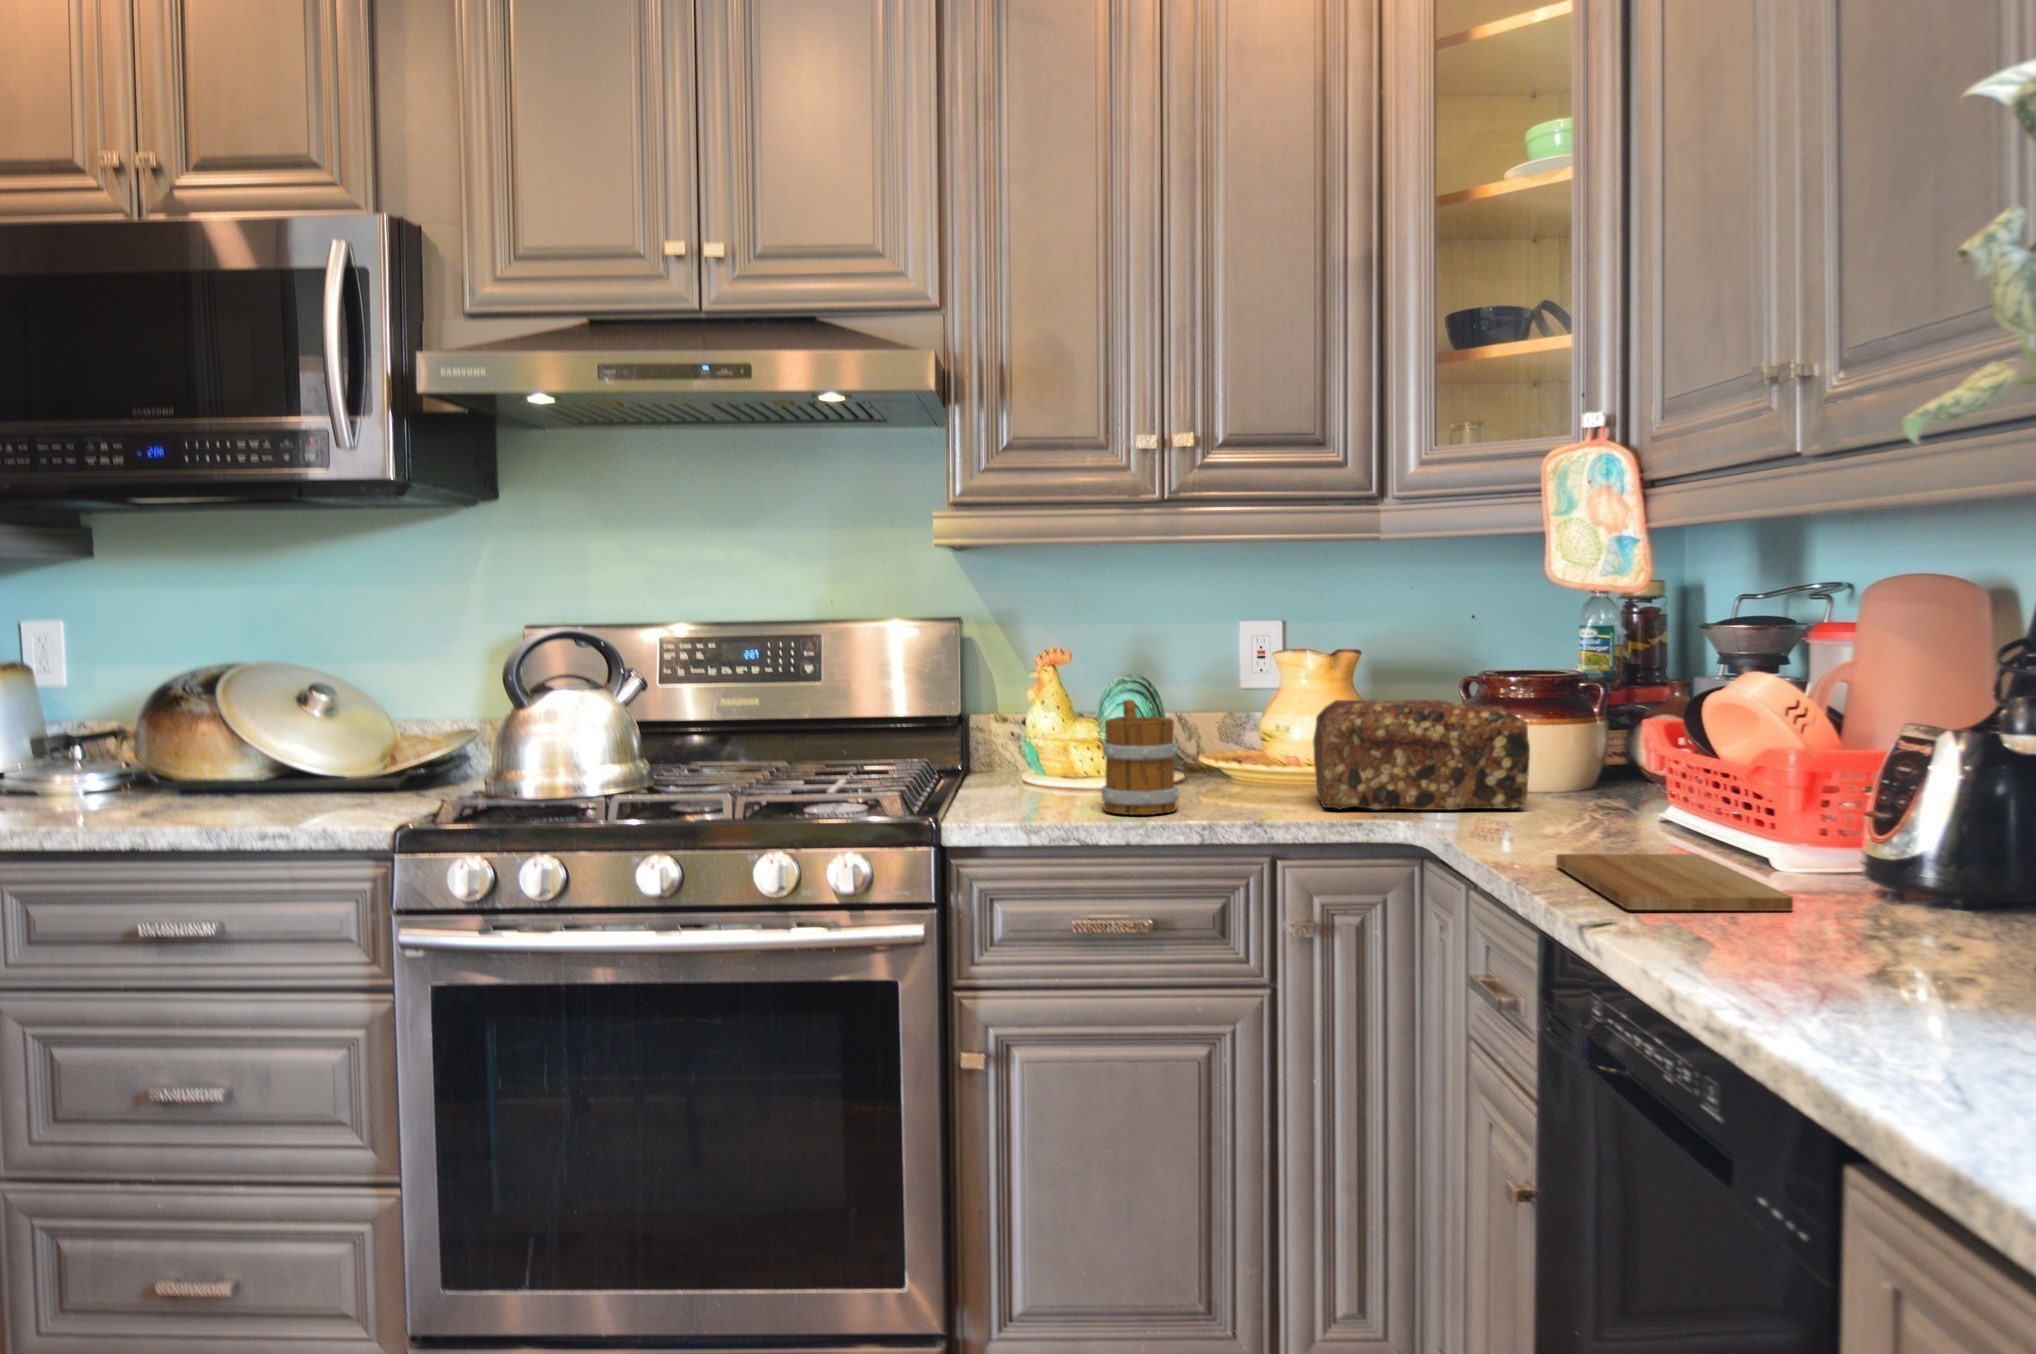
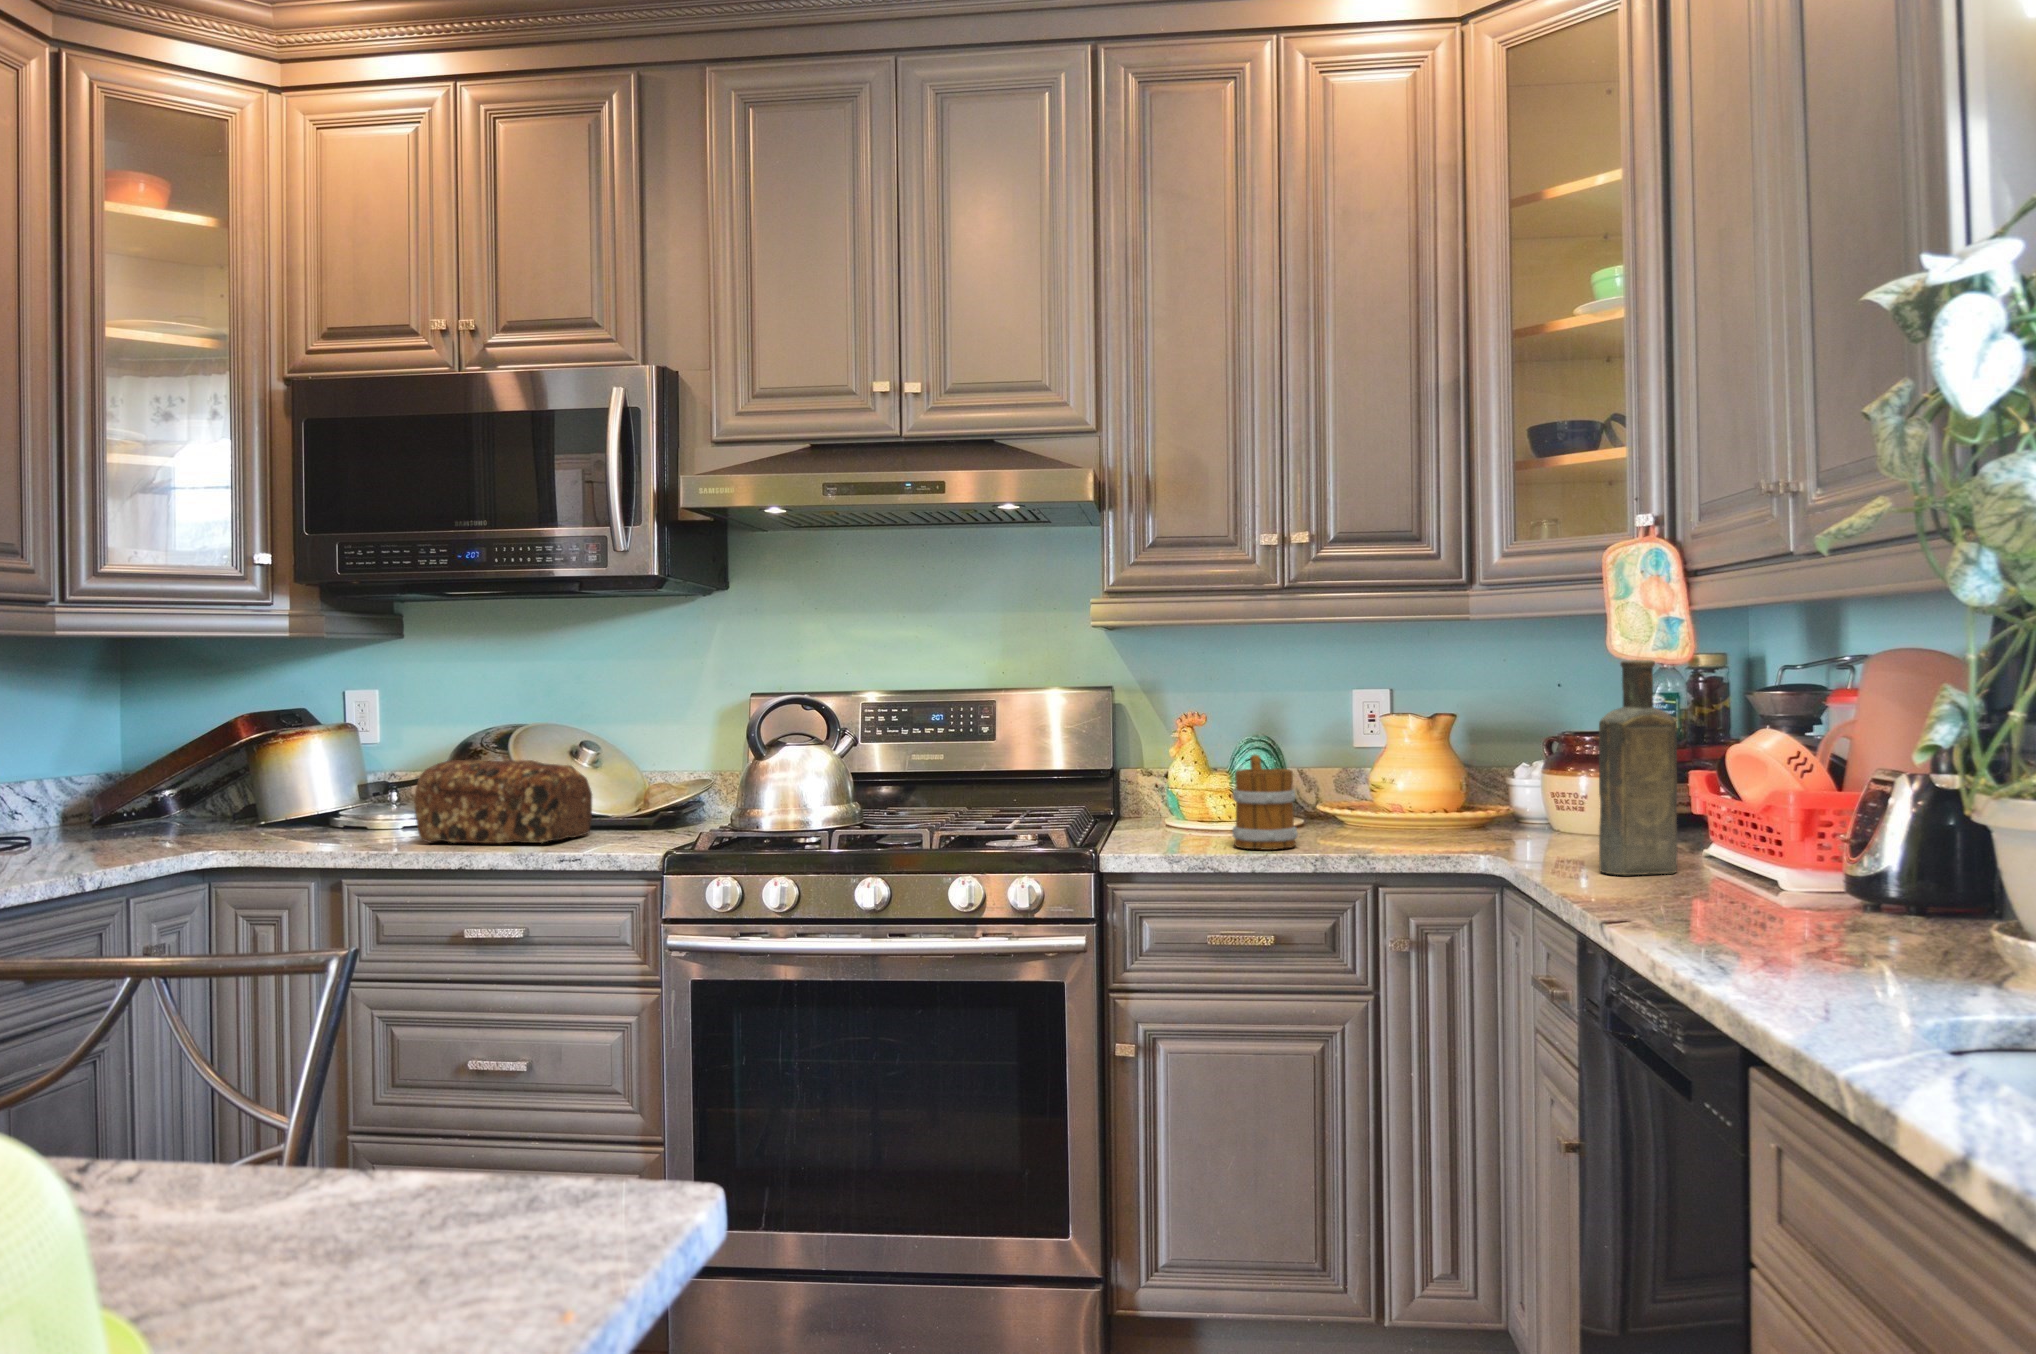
bottle: none [1521,586,1639,850] -> present [1599,660,1677,875]
bread loaf: present [1313,700,1530,810] -> present [414,760,592,843]
cutting board: present [1556,854,1793,911] -> none [1602,876,1778,914]

